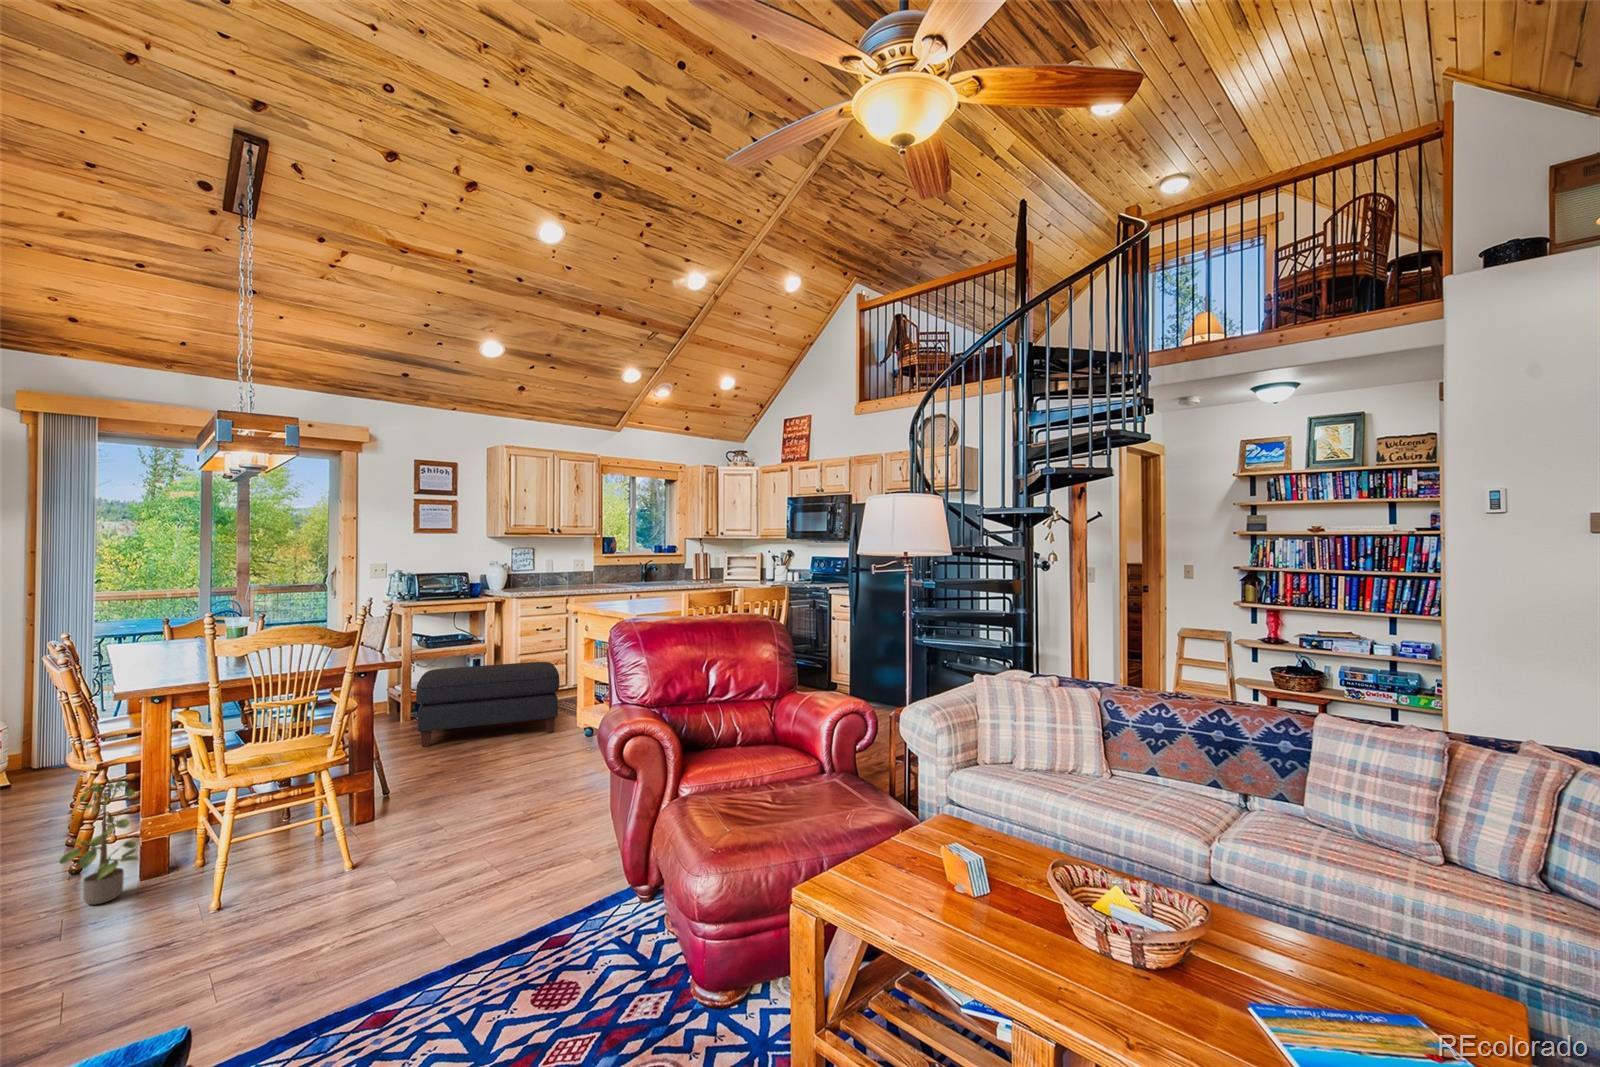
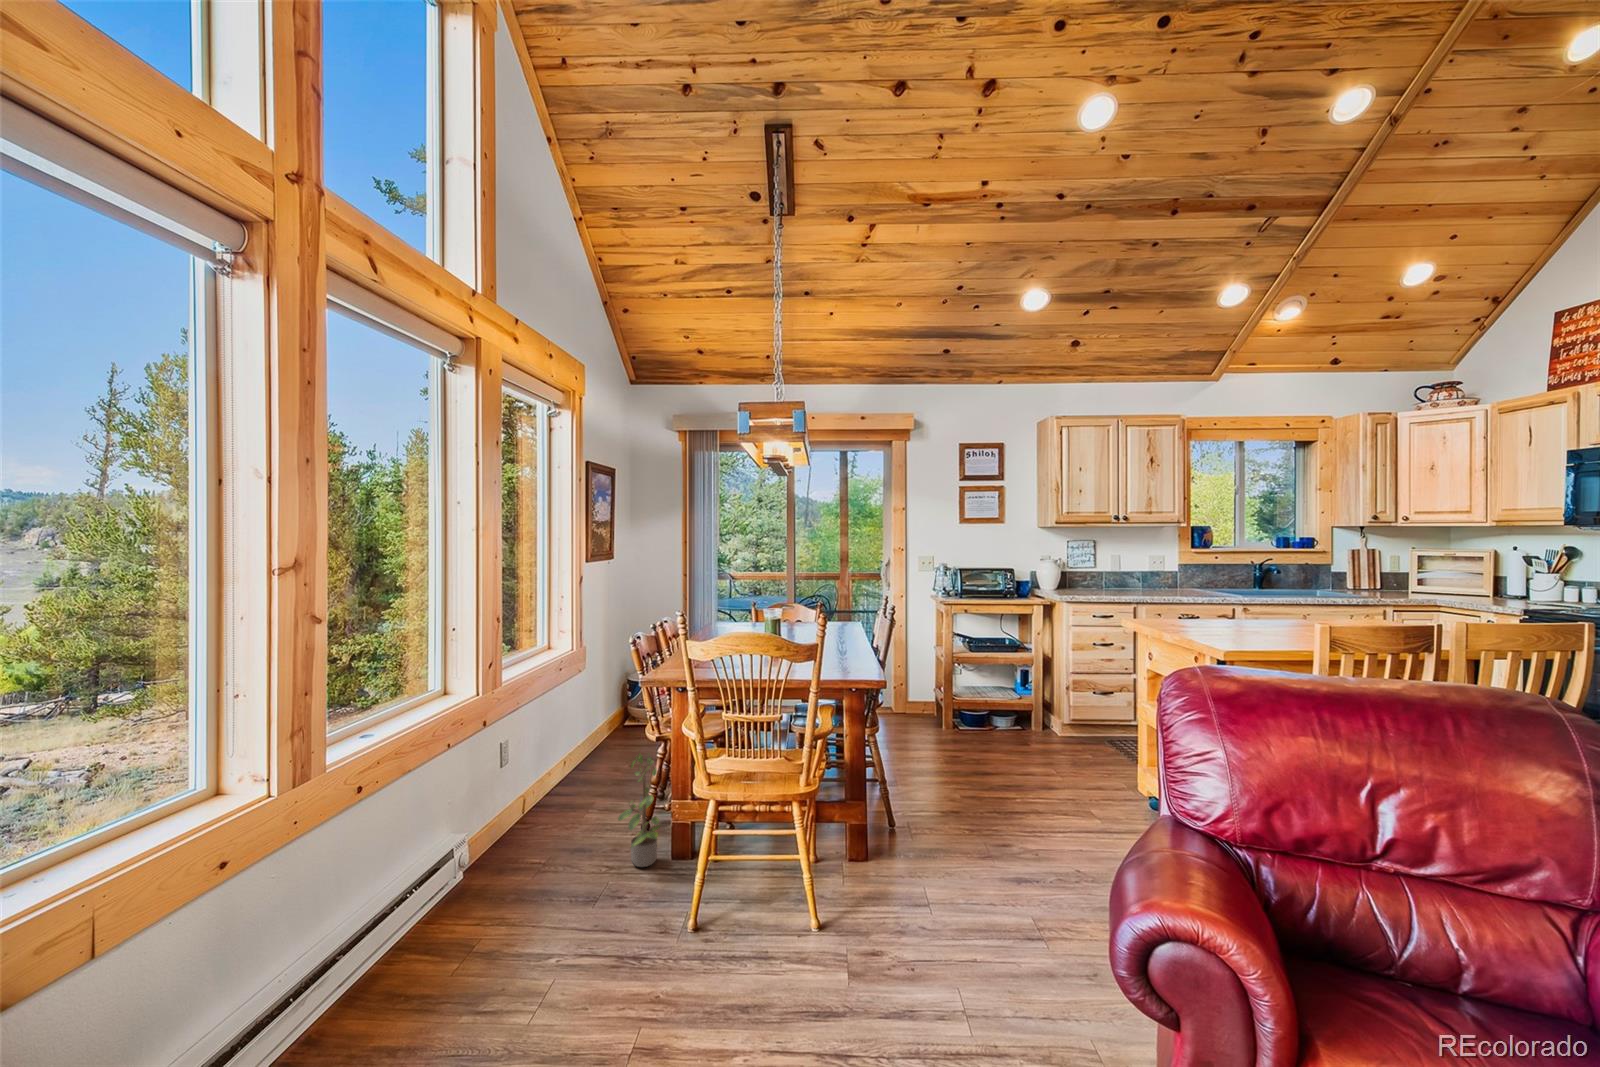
ottoman: present [416,662,560,747] -> none [944,678,1113,789]

